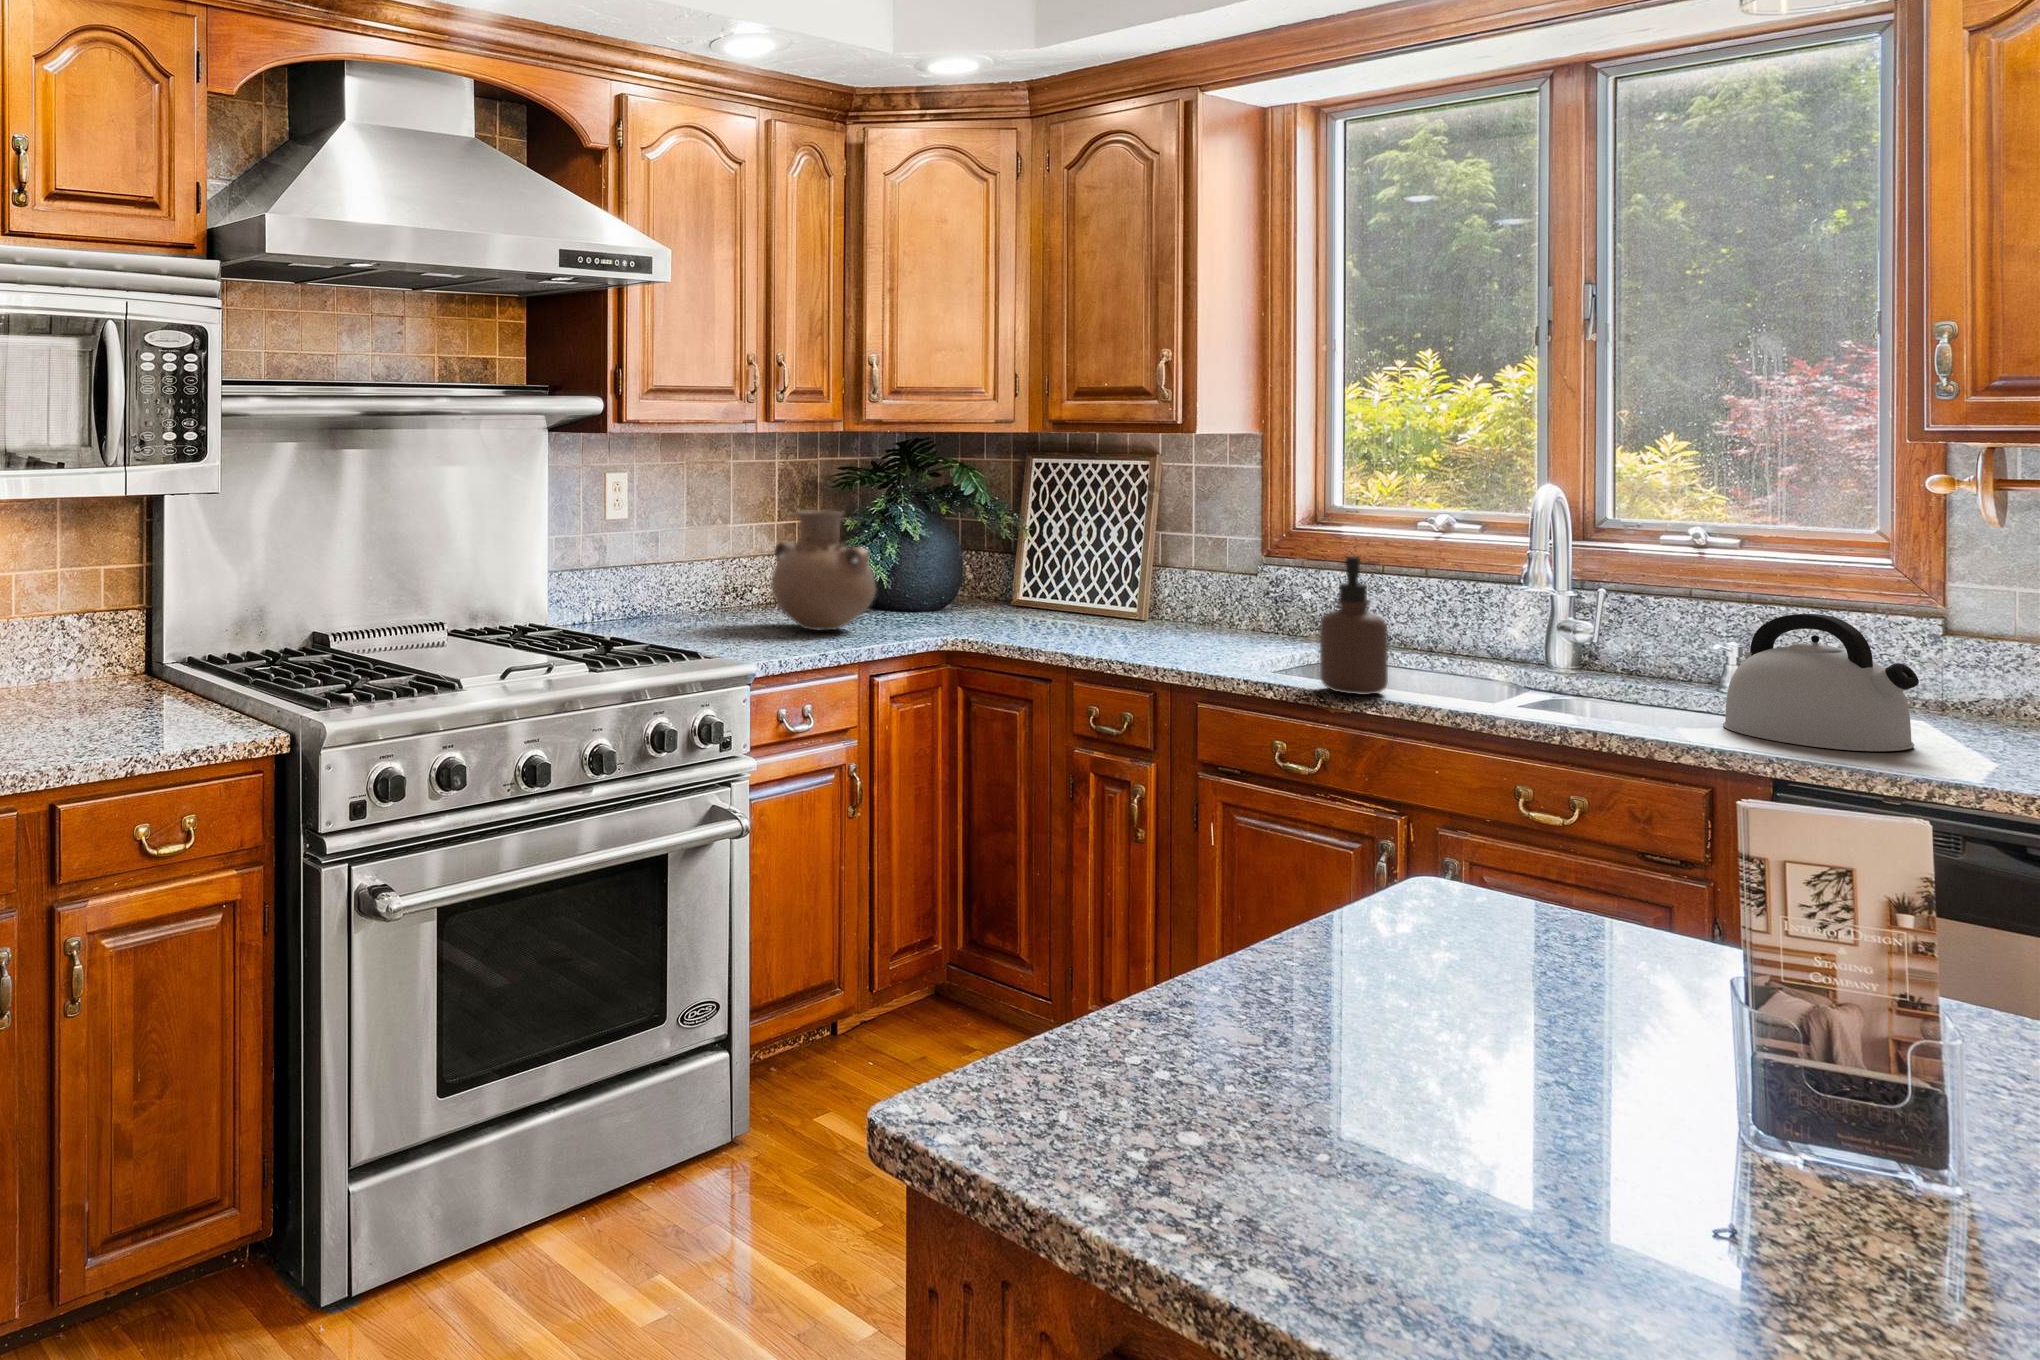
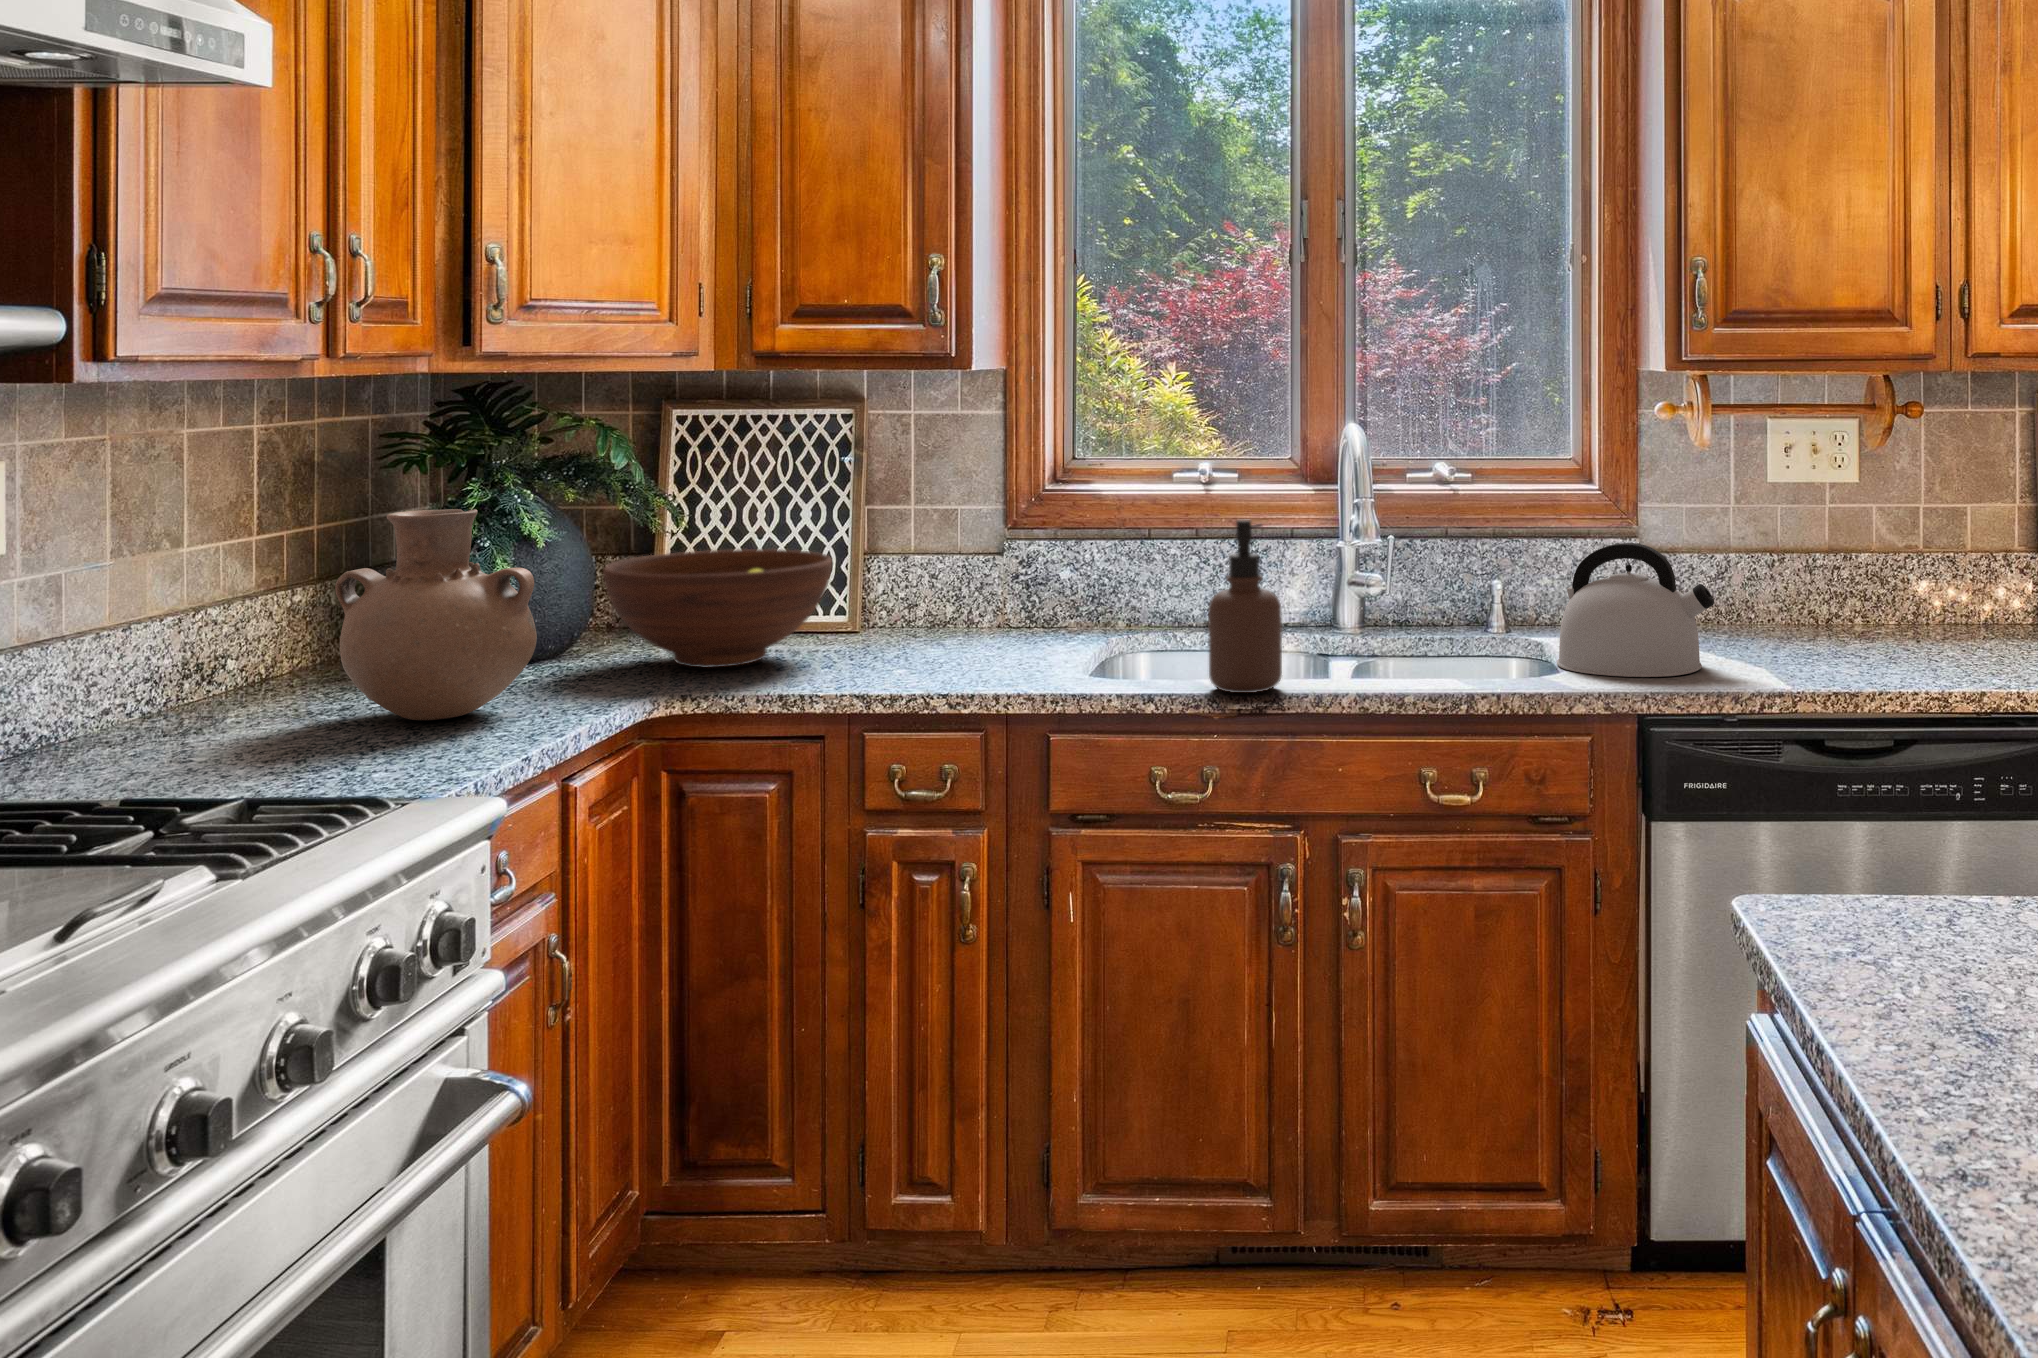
fruit bowl: none [946,552,1100,628] -> present [603,549,832,668]

